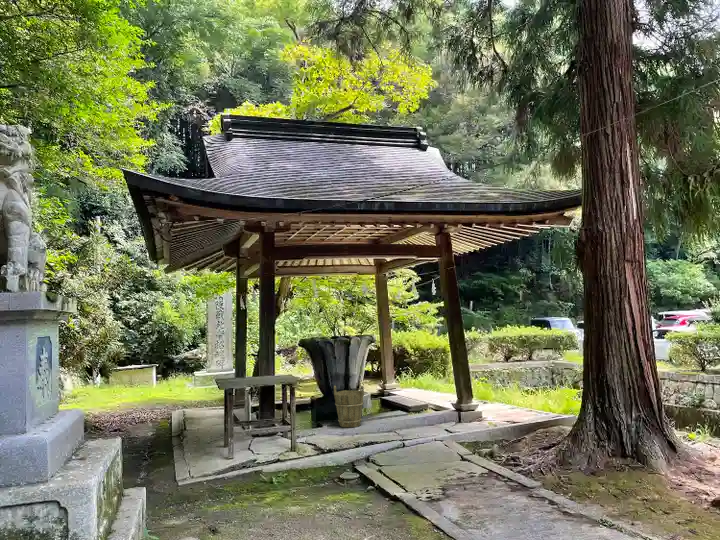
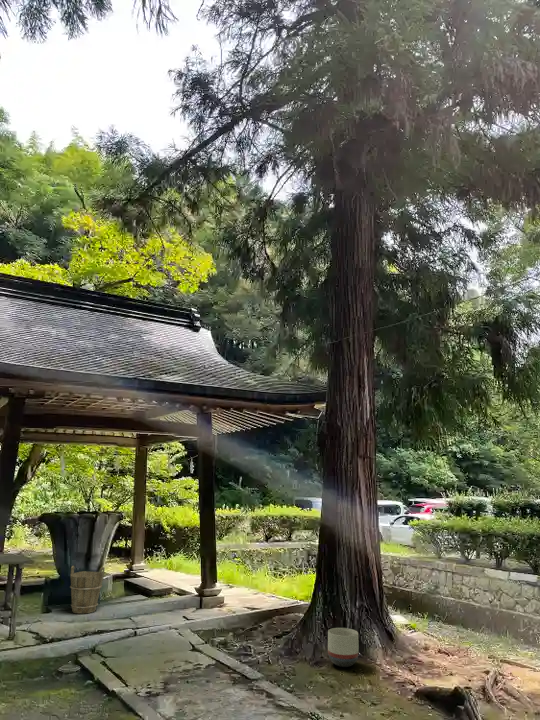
planter: none [606,439,643,478] -> present [328,628,359,667]

